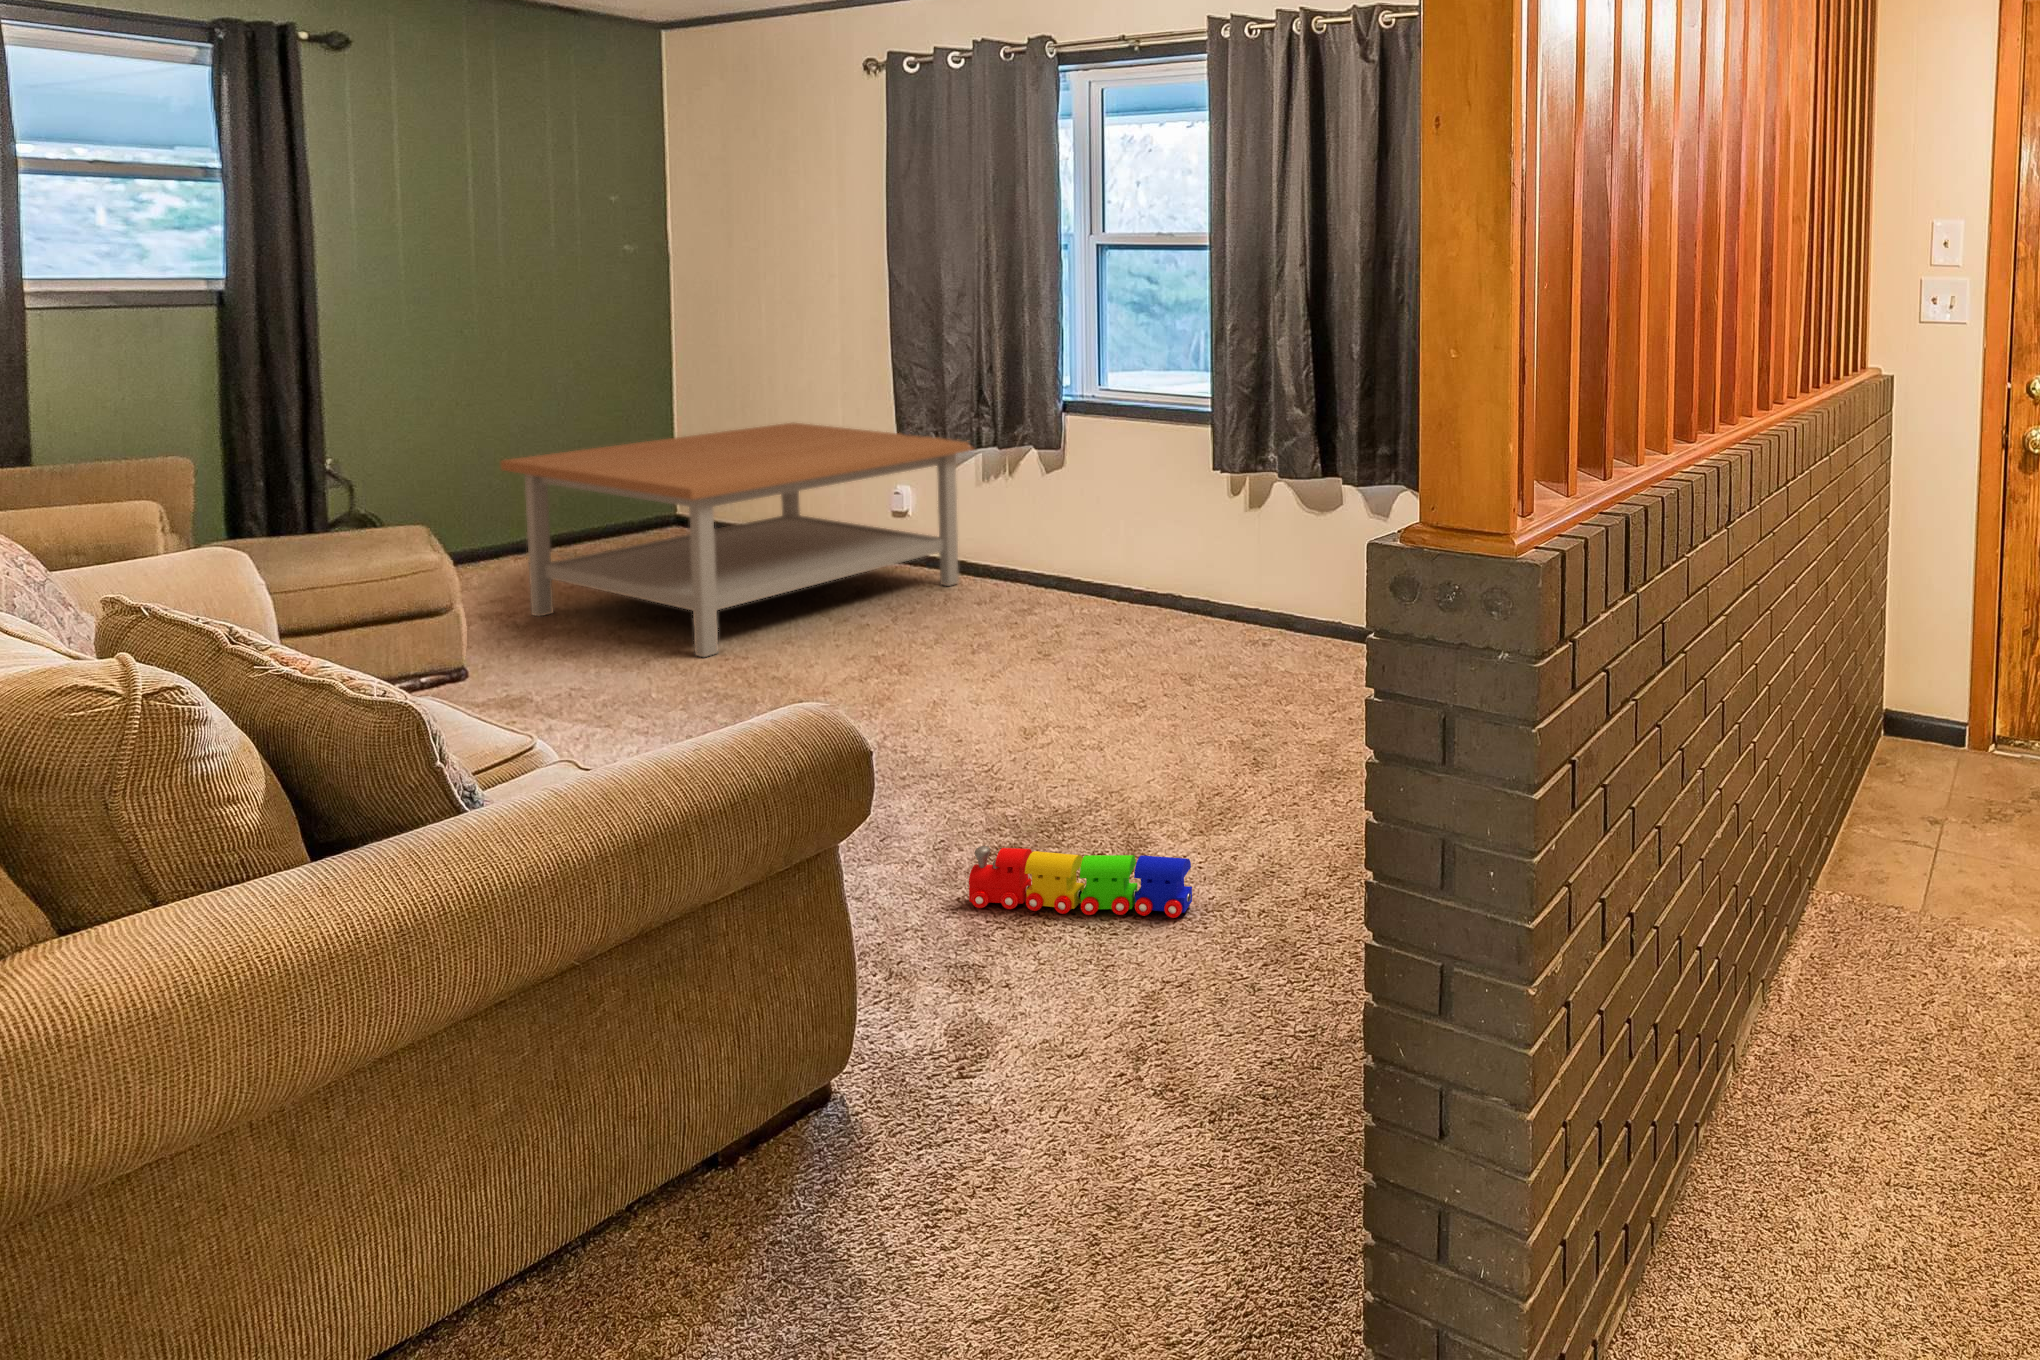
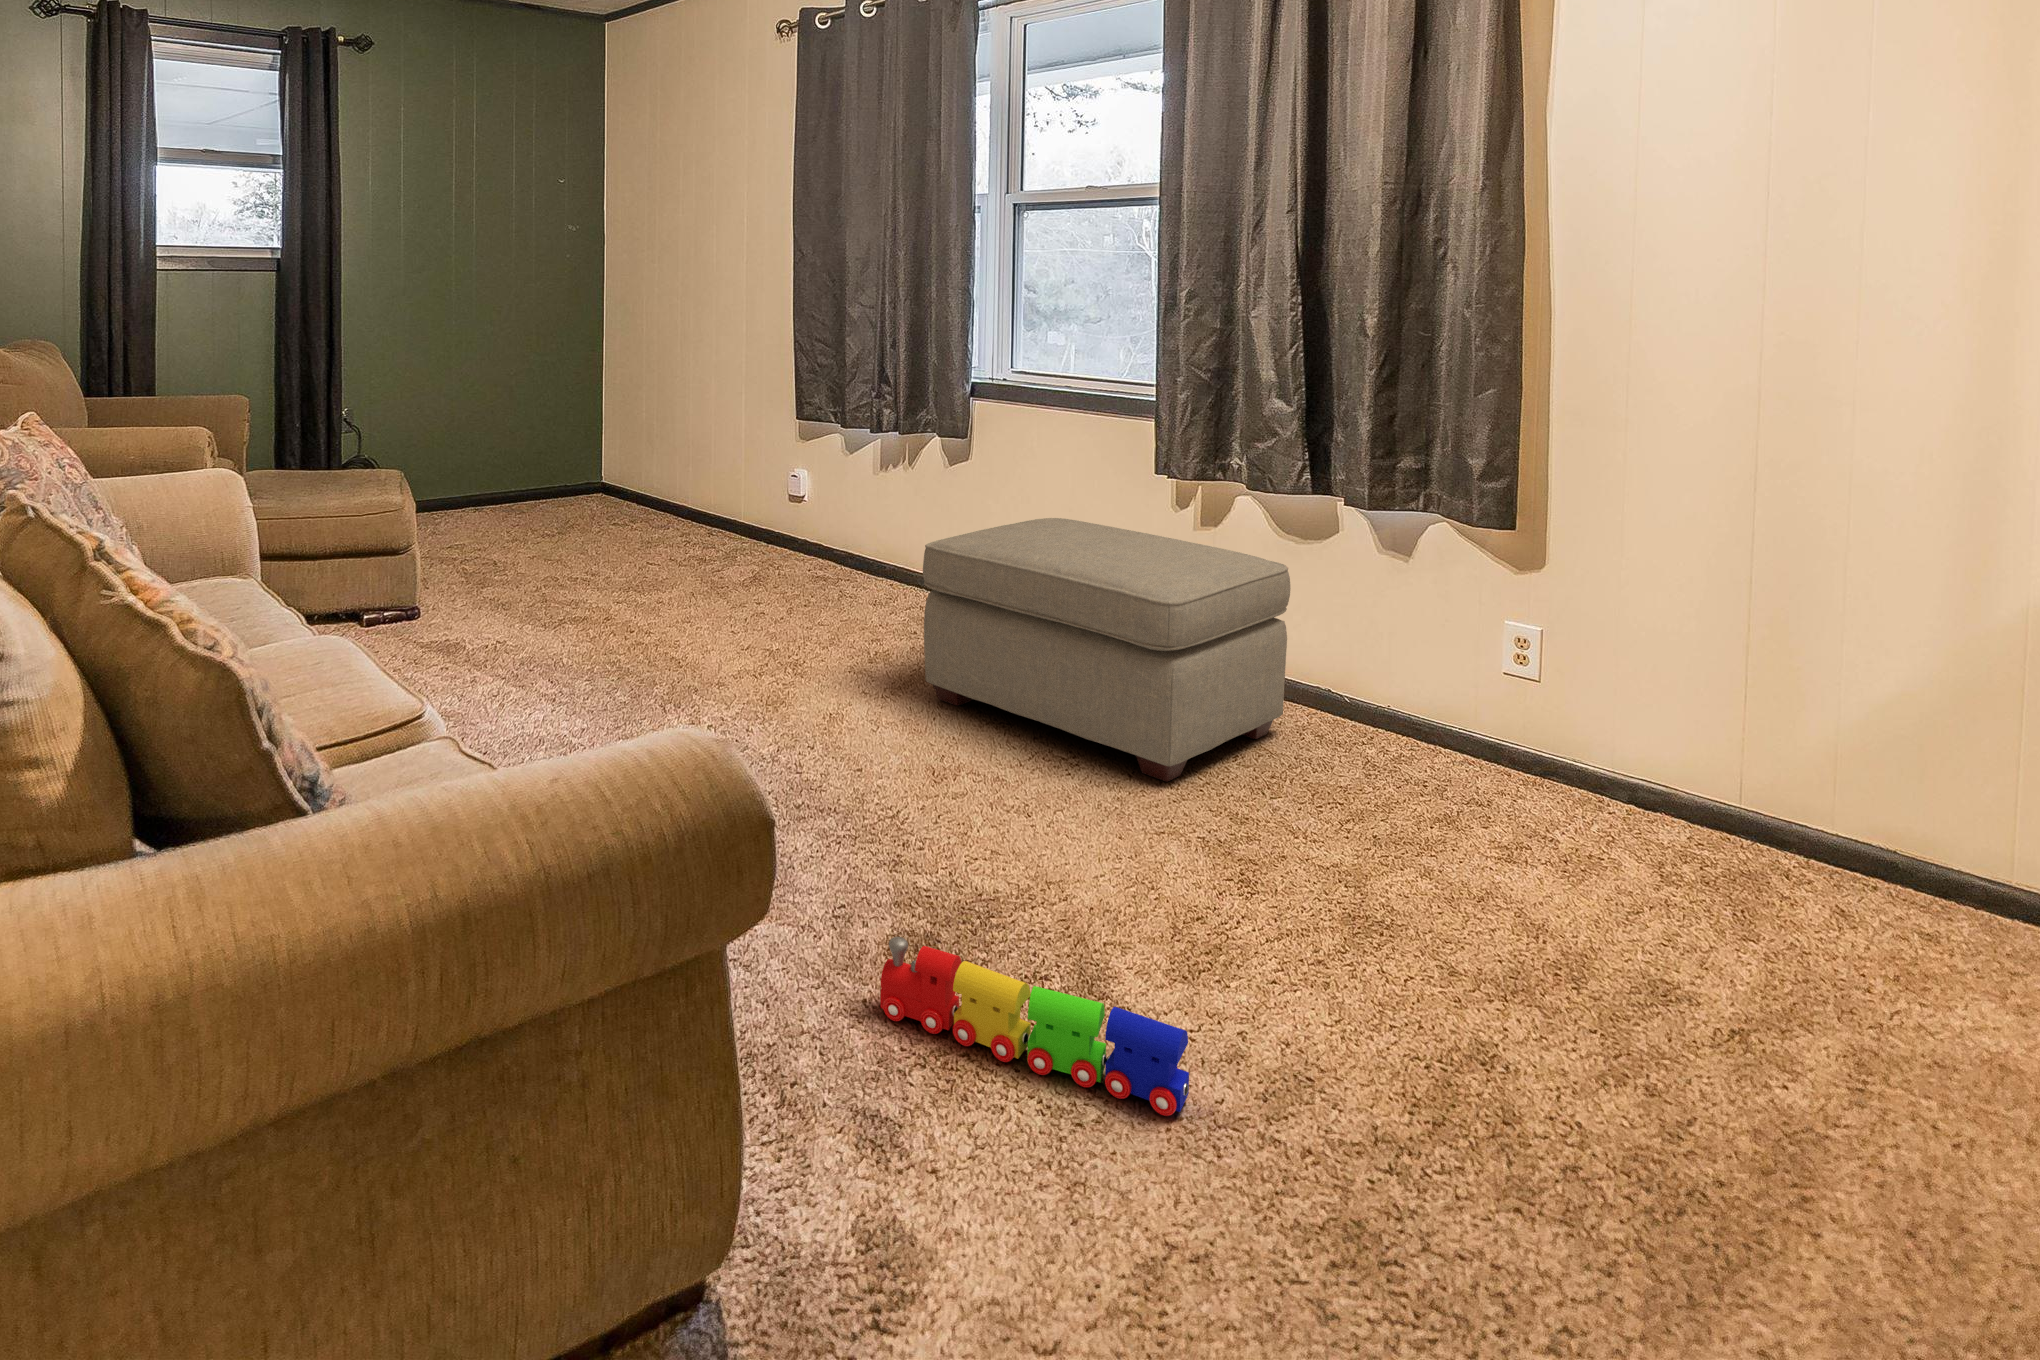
coffee table: present [501,423,973,657] -> none [461,399,876,629]
ottoman: none [1014,511,1307,707] -> present [923,518,1291,782]

